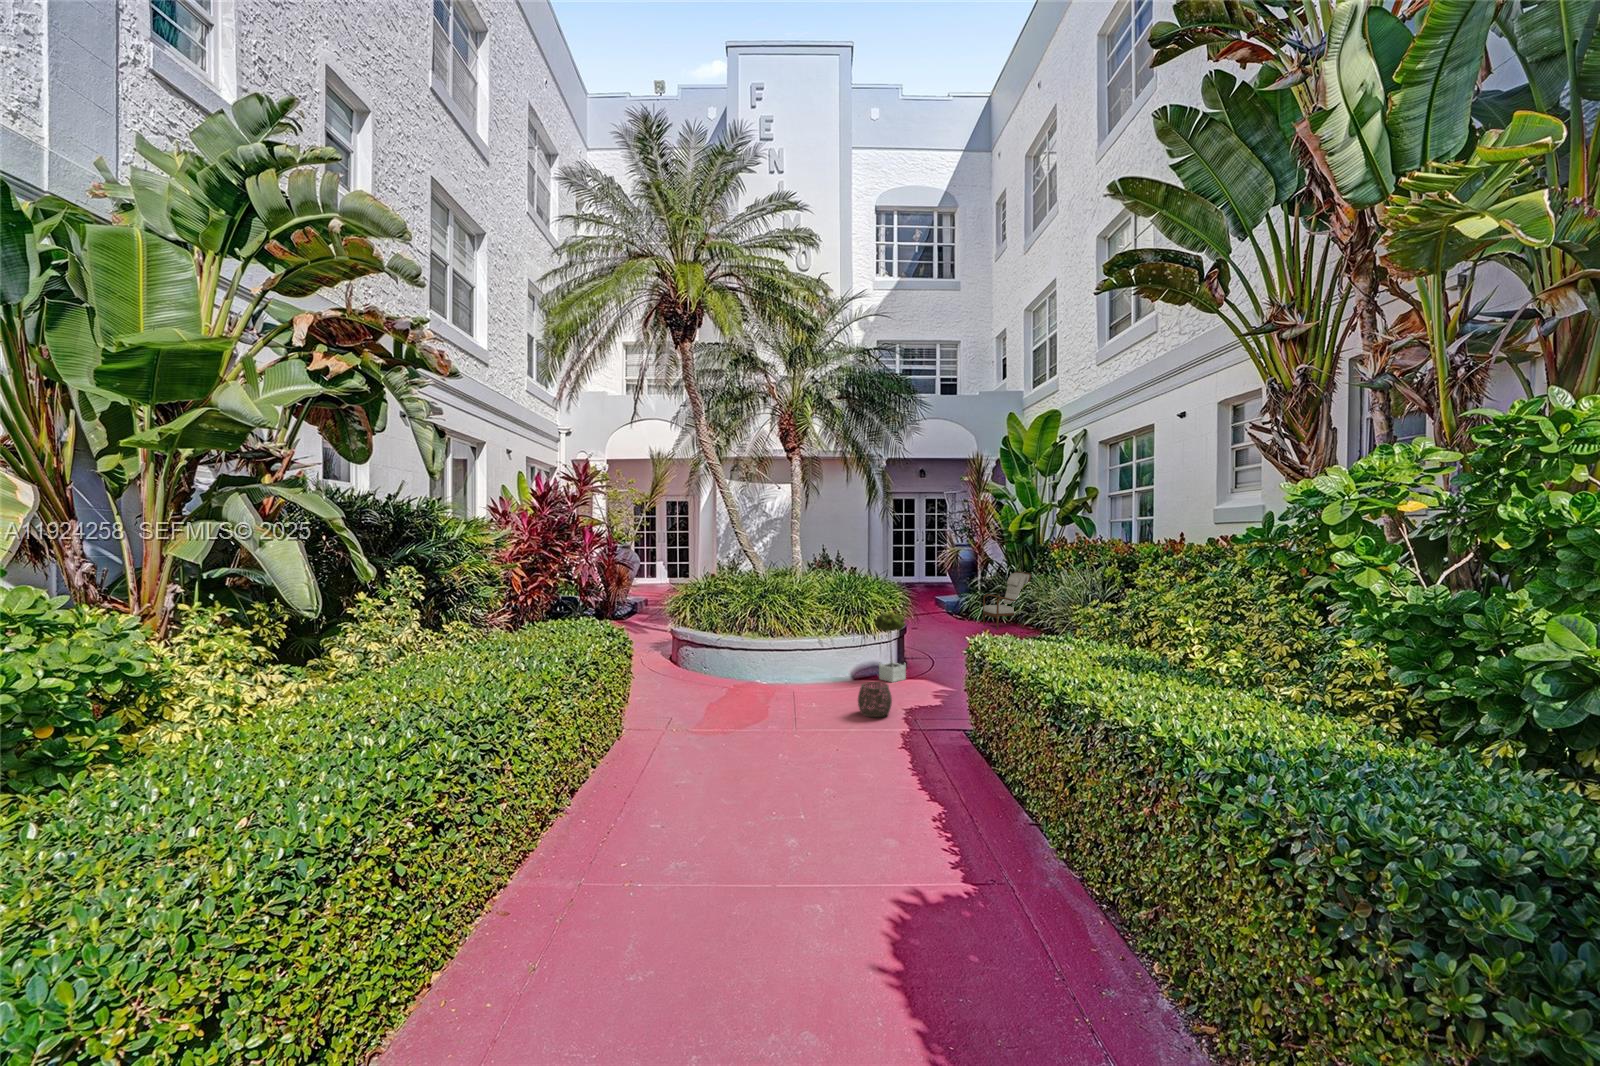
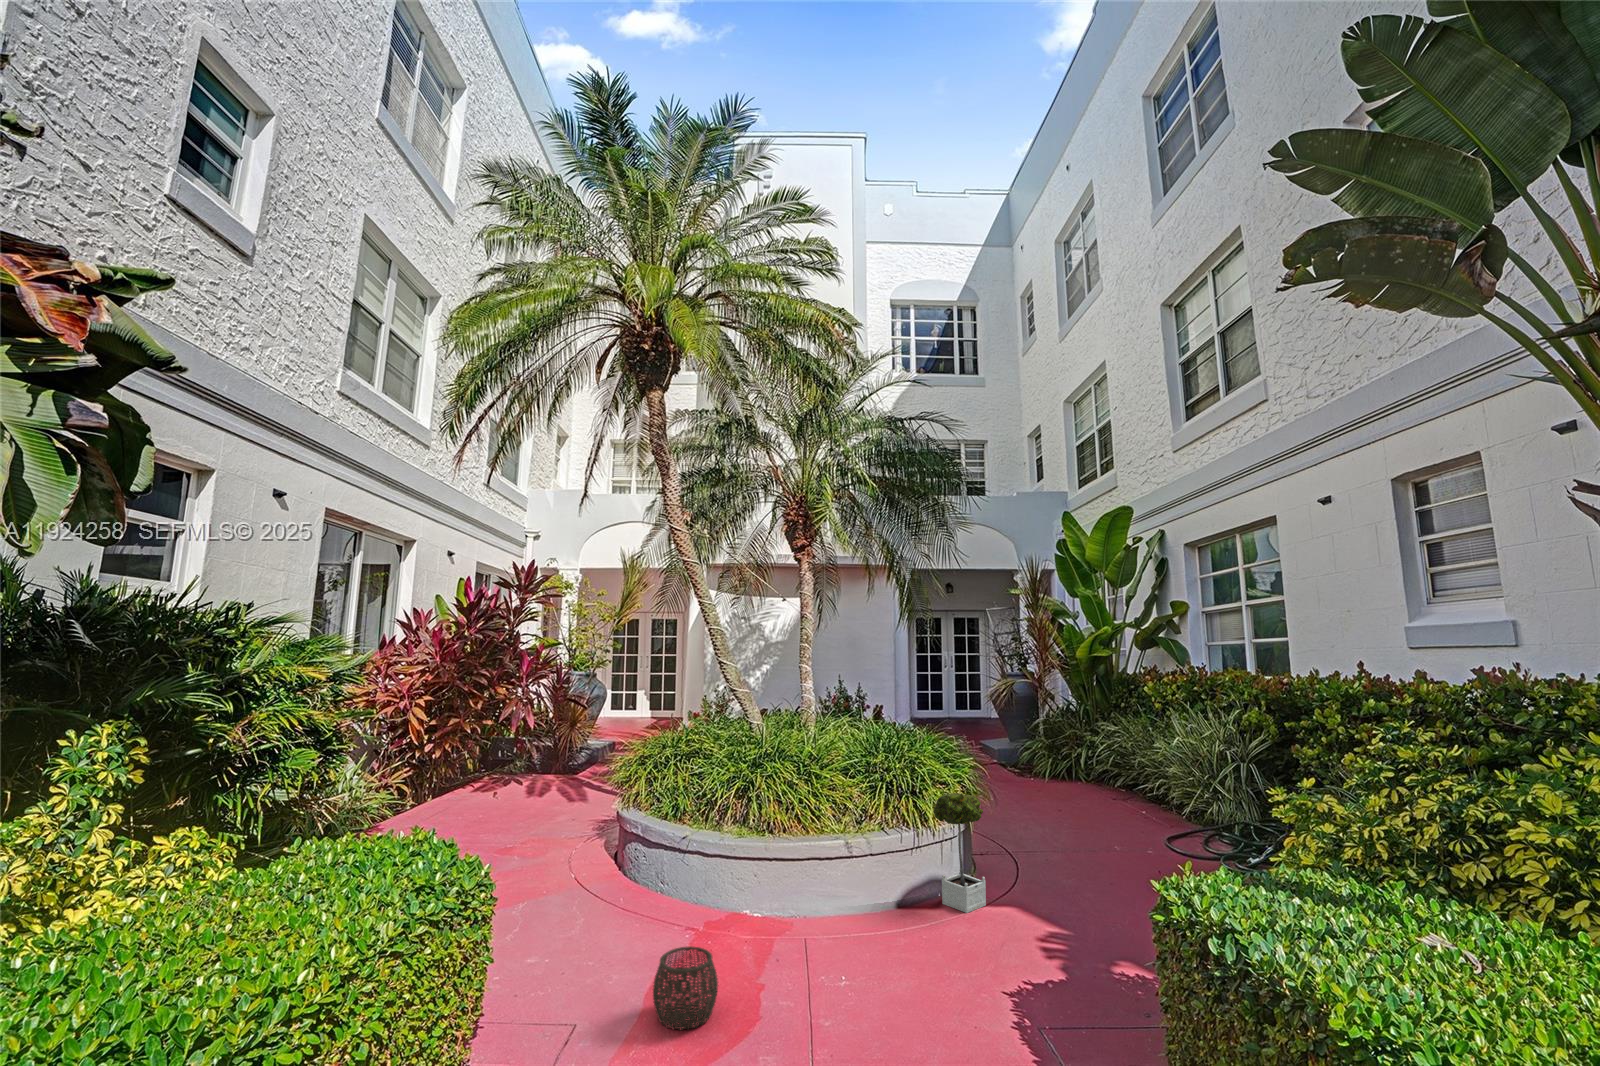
armchair: present [983,572,1031,630] -> none [1055,713,1120,795]
woven basket: present [858,682,892,718] -> present [653,946,718,1030]

